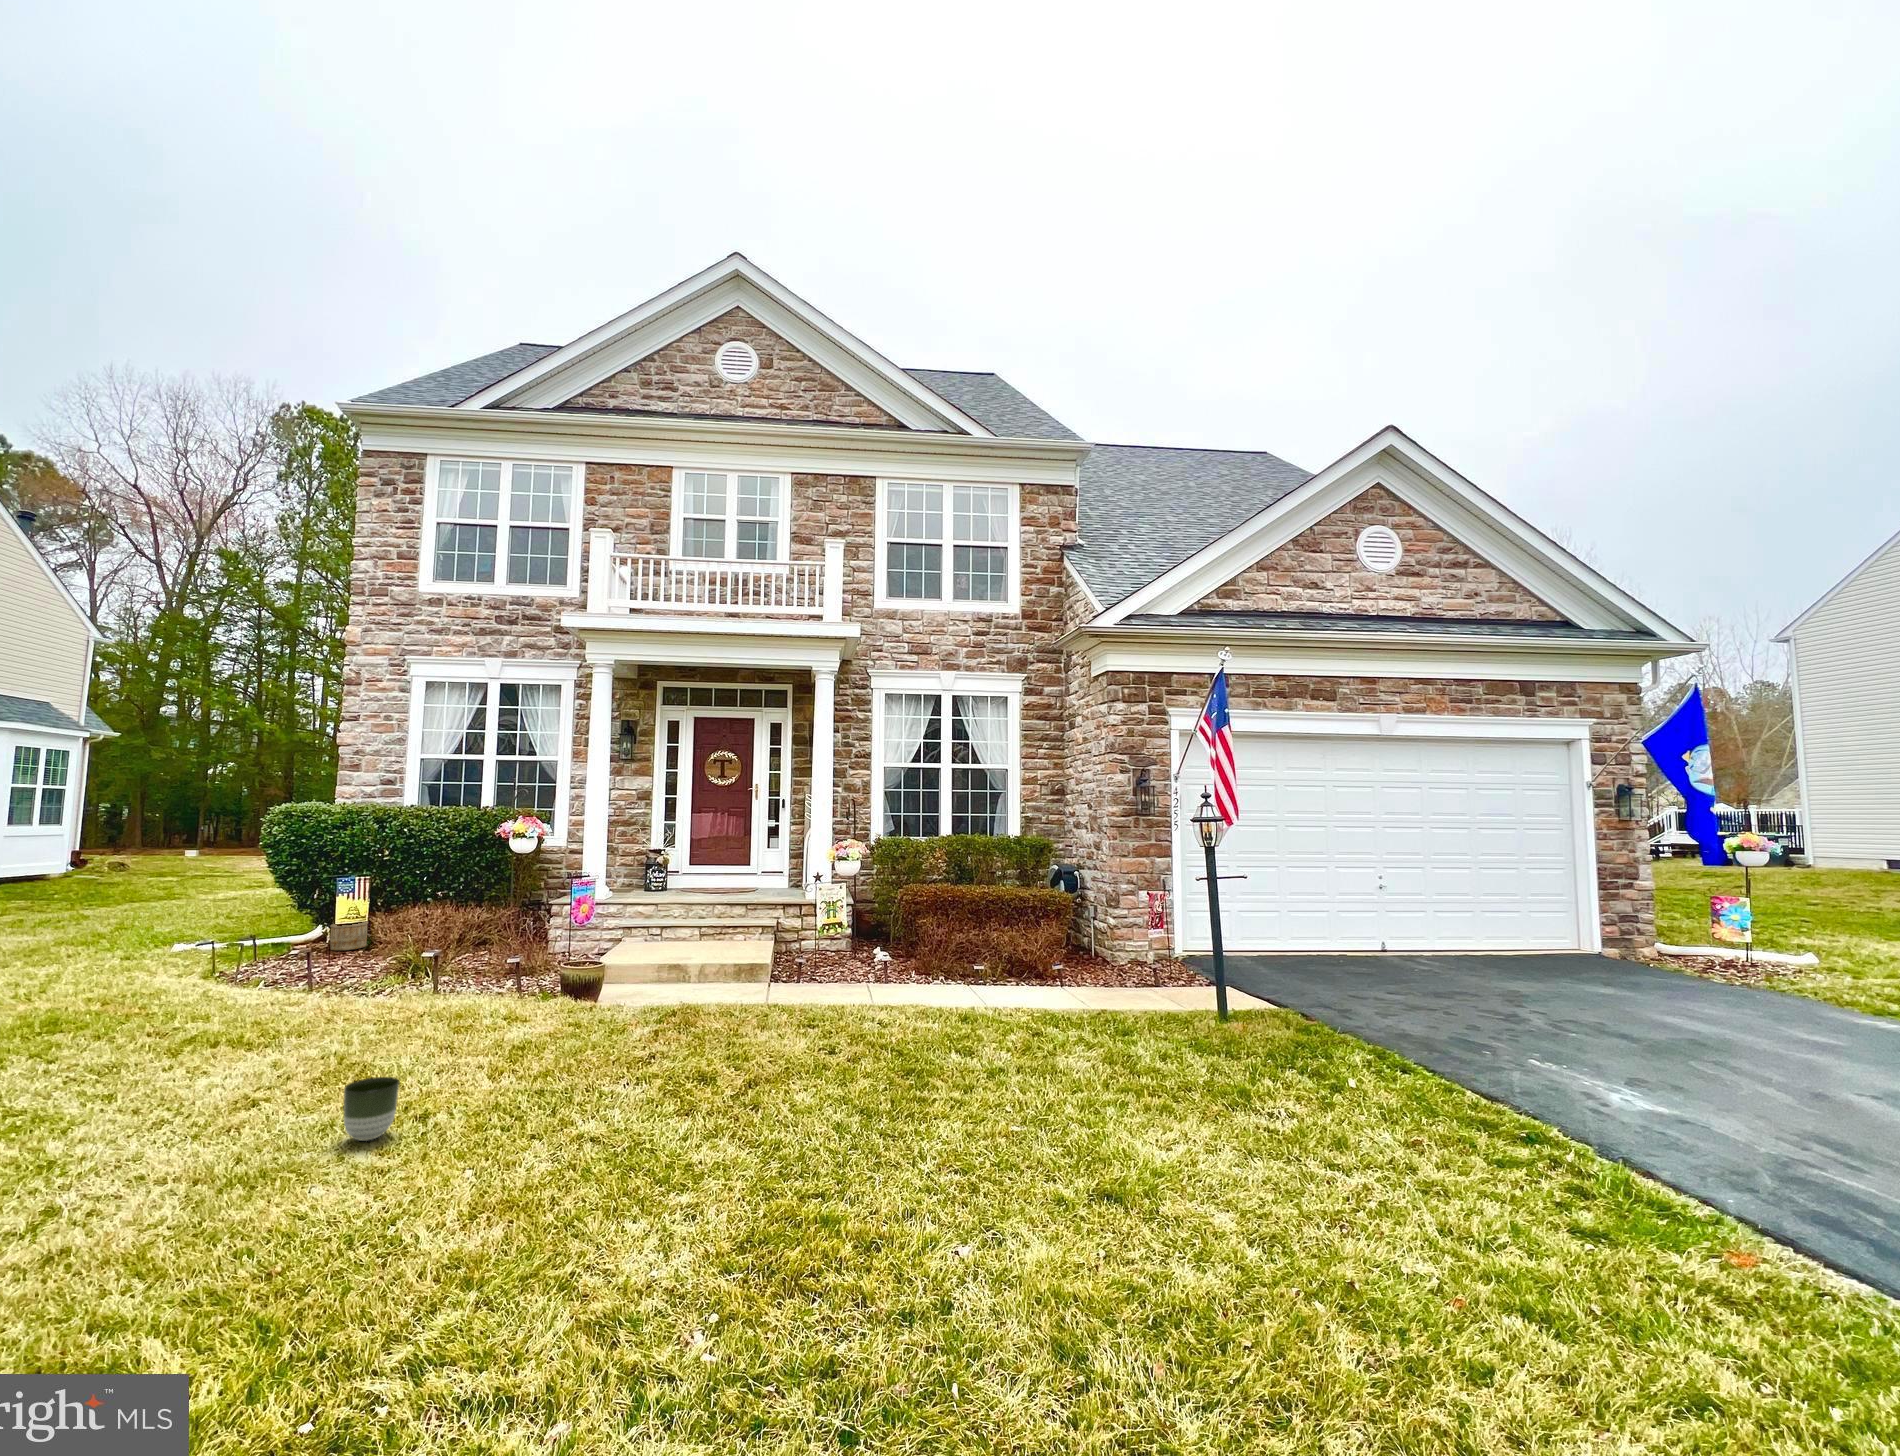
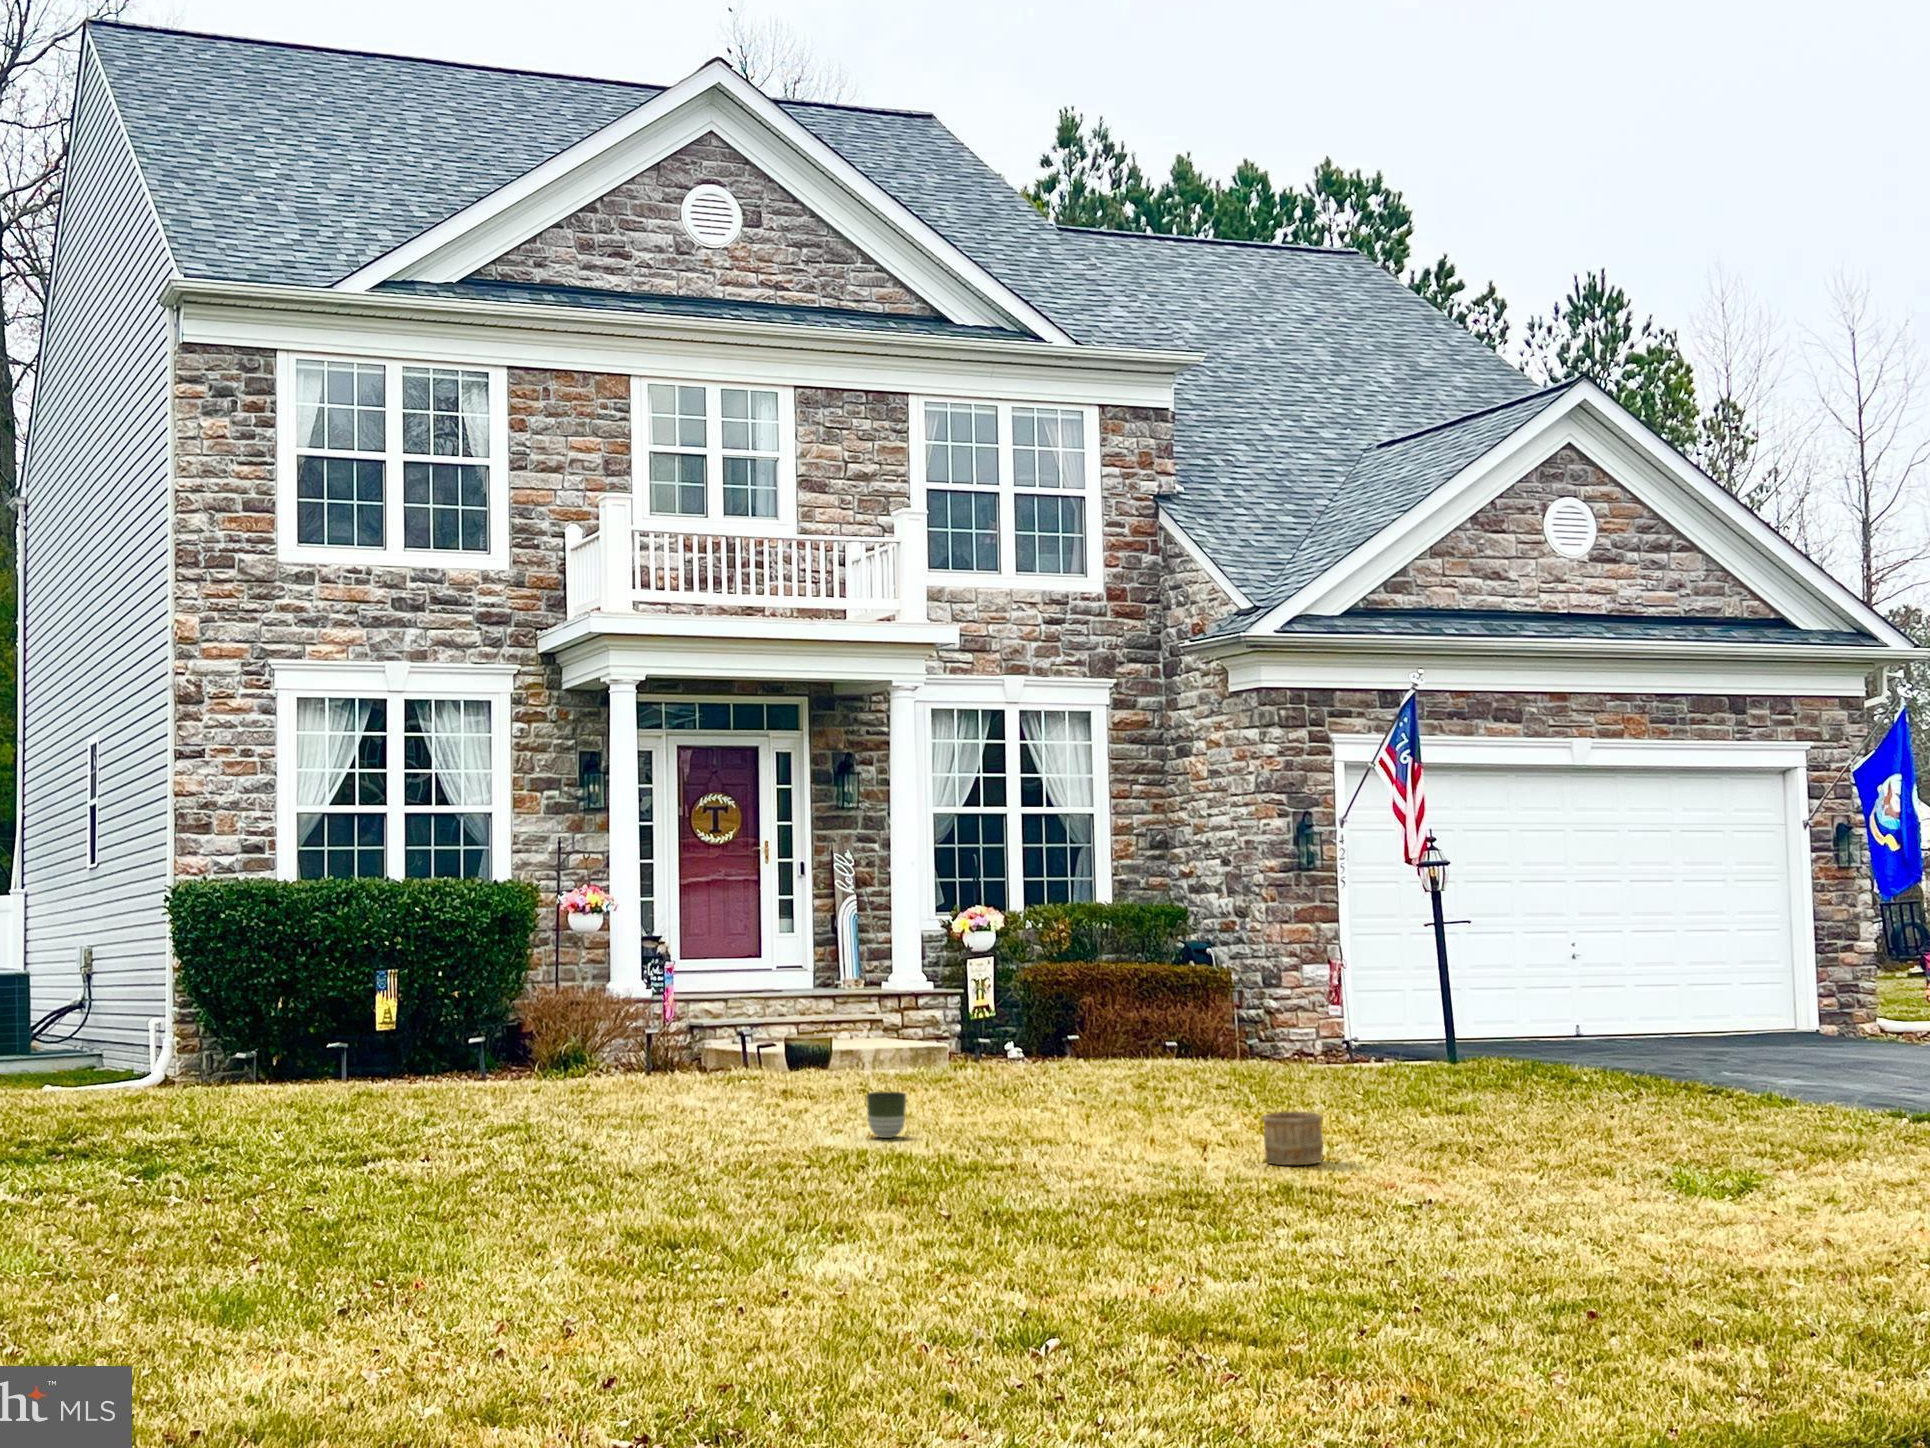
wooden bucket: present [330,921,368,950] -> present [1262,1112,1323,1165]

